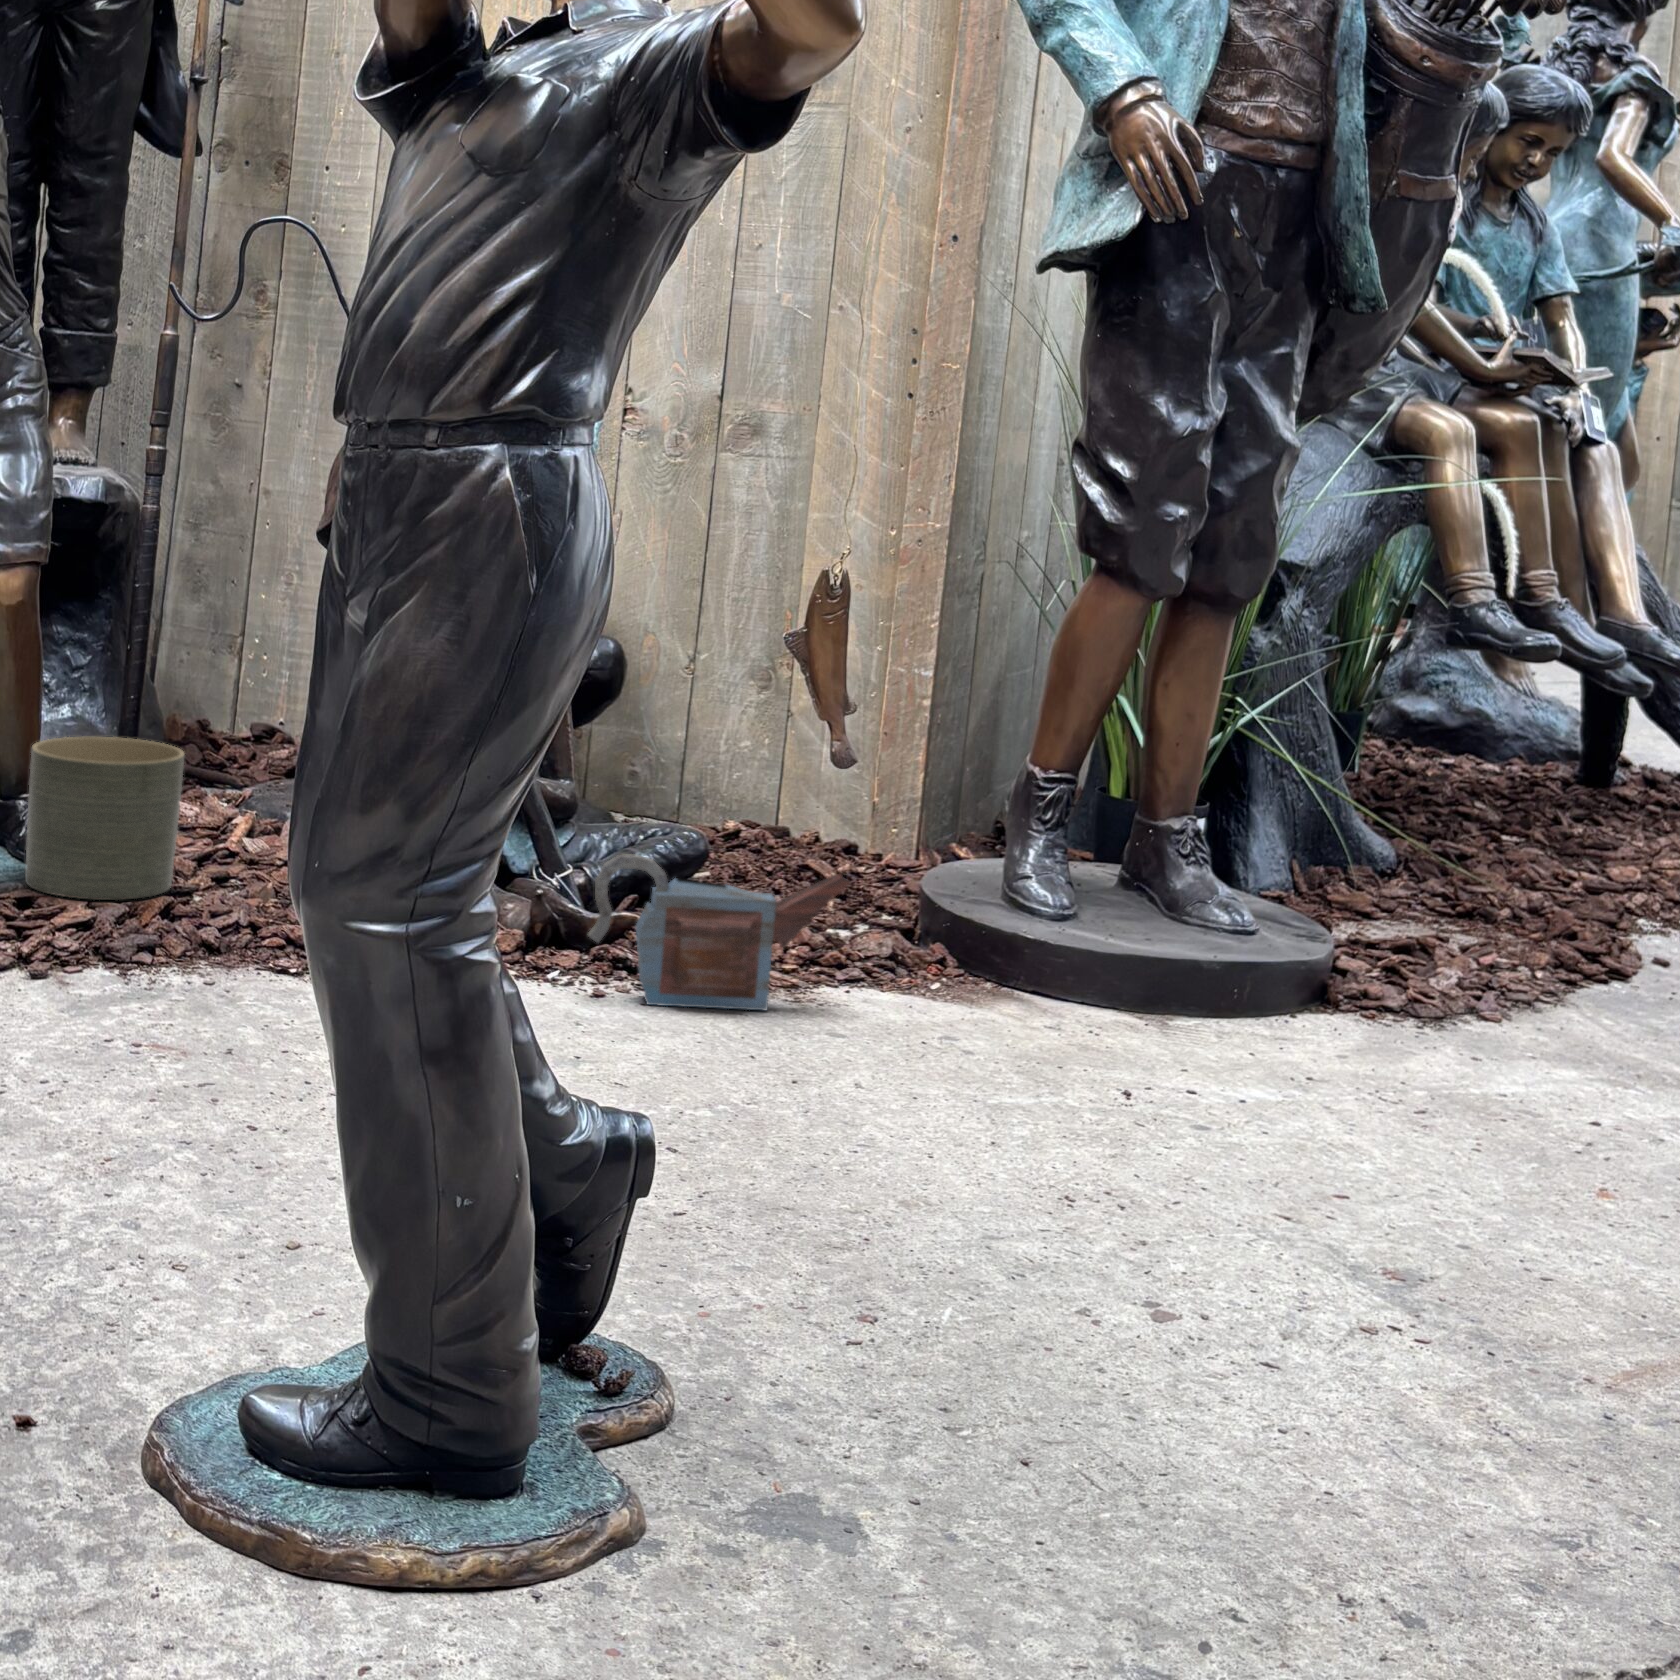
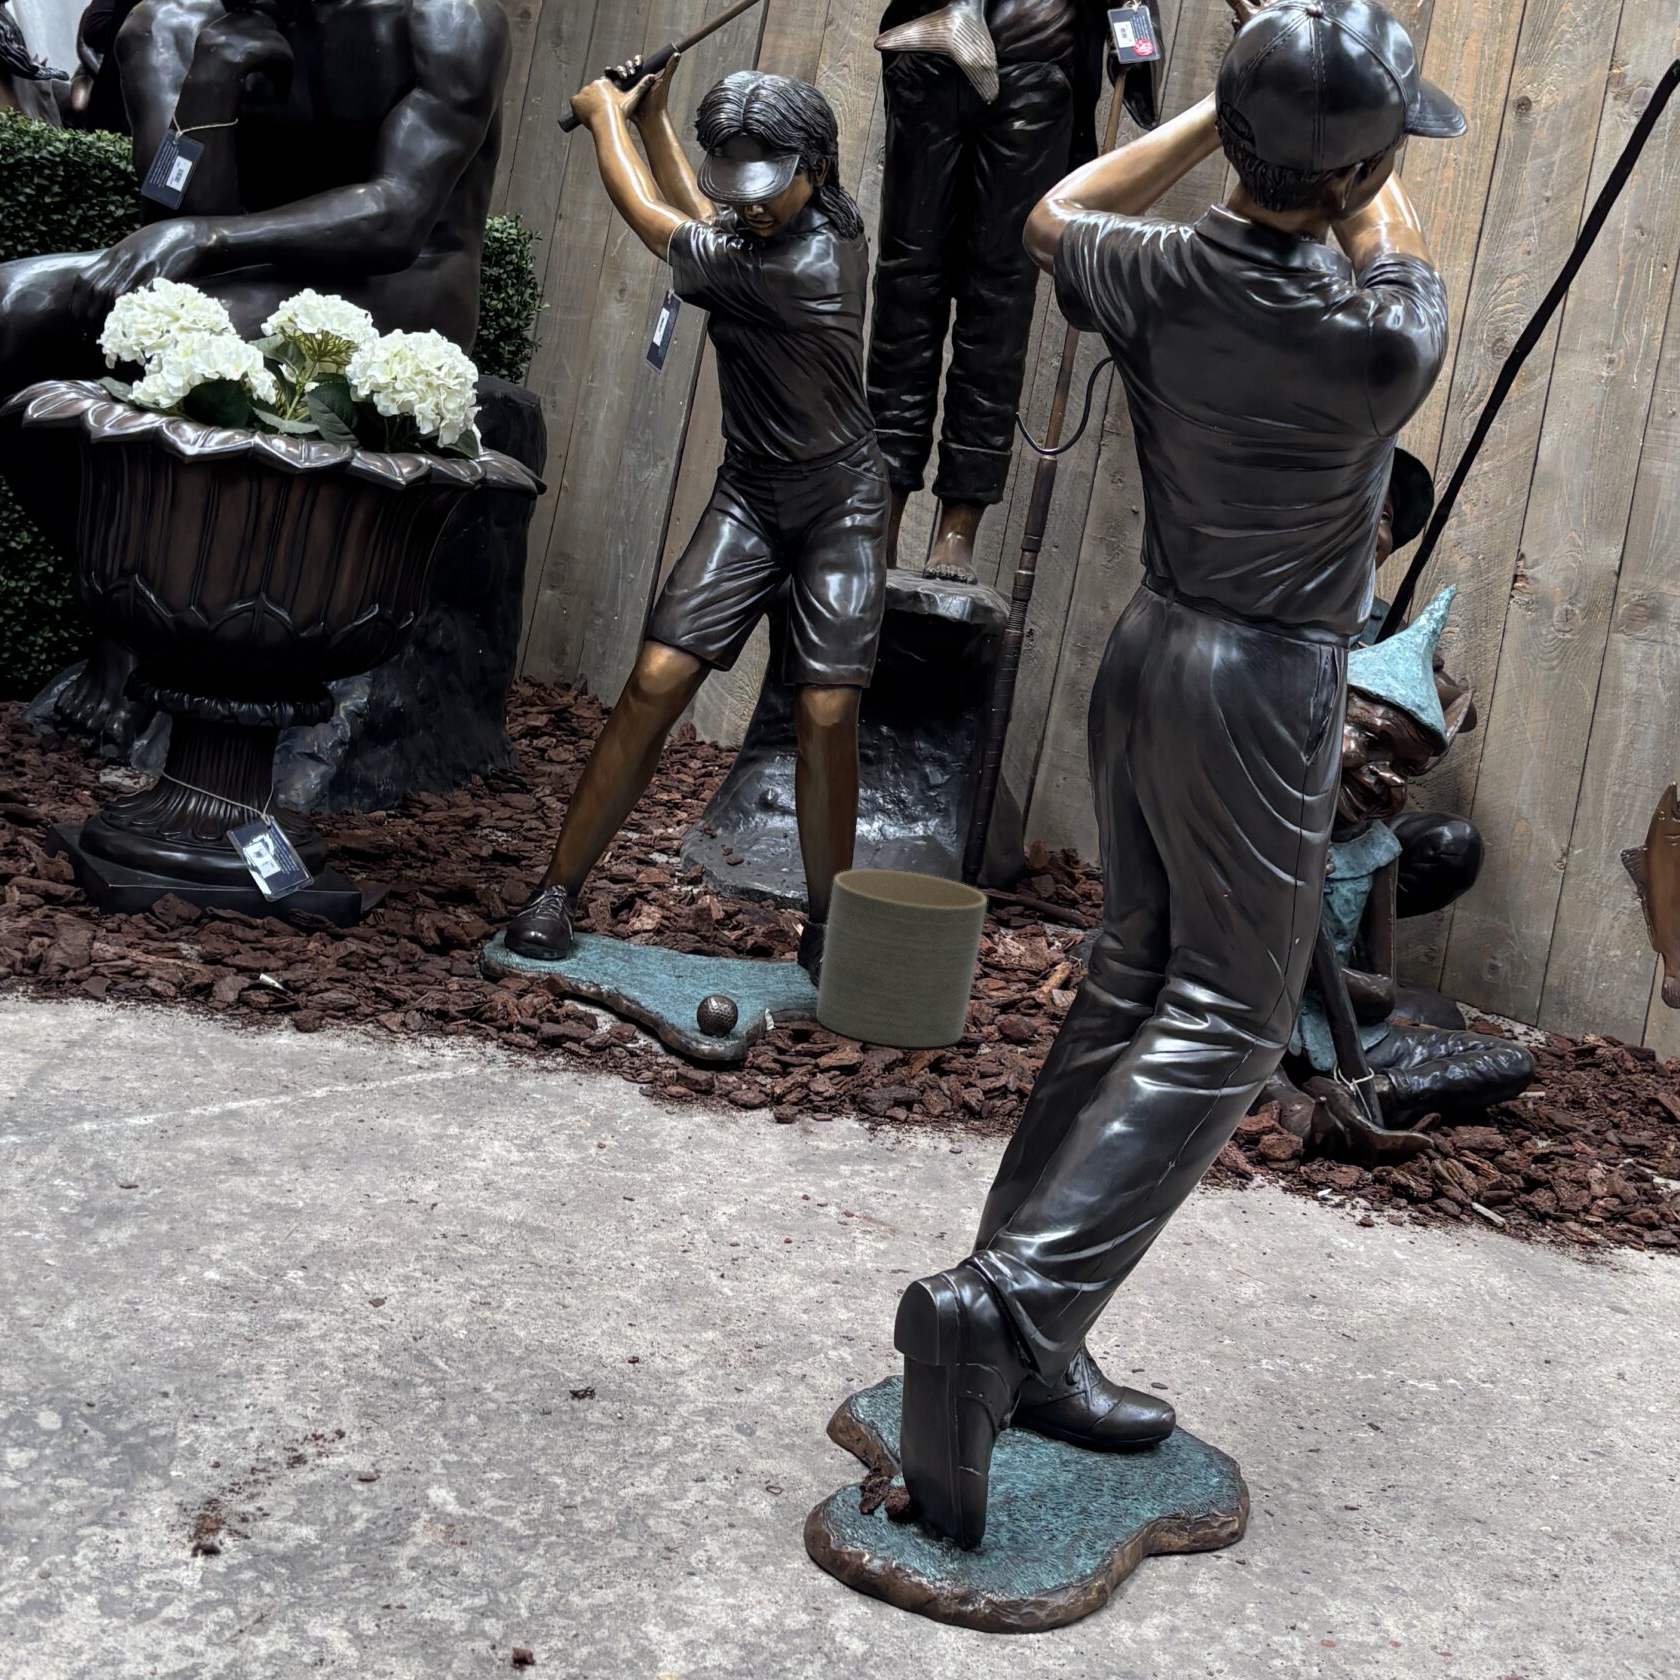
watering can: present [588,854,851,1011] -> none [1356,1075,1654,1270]

